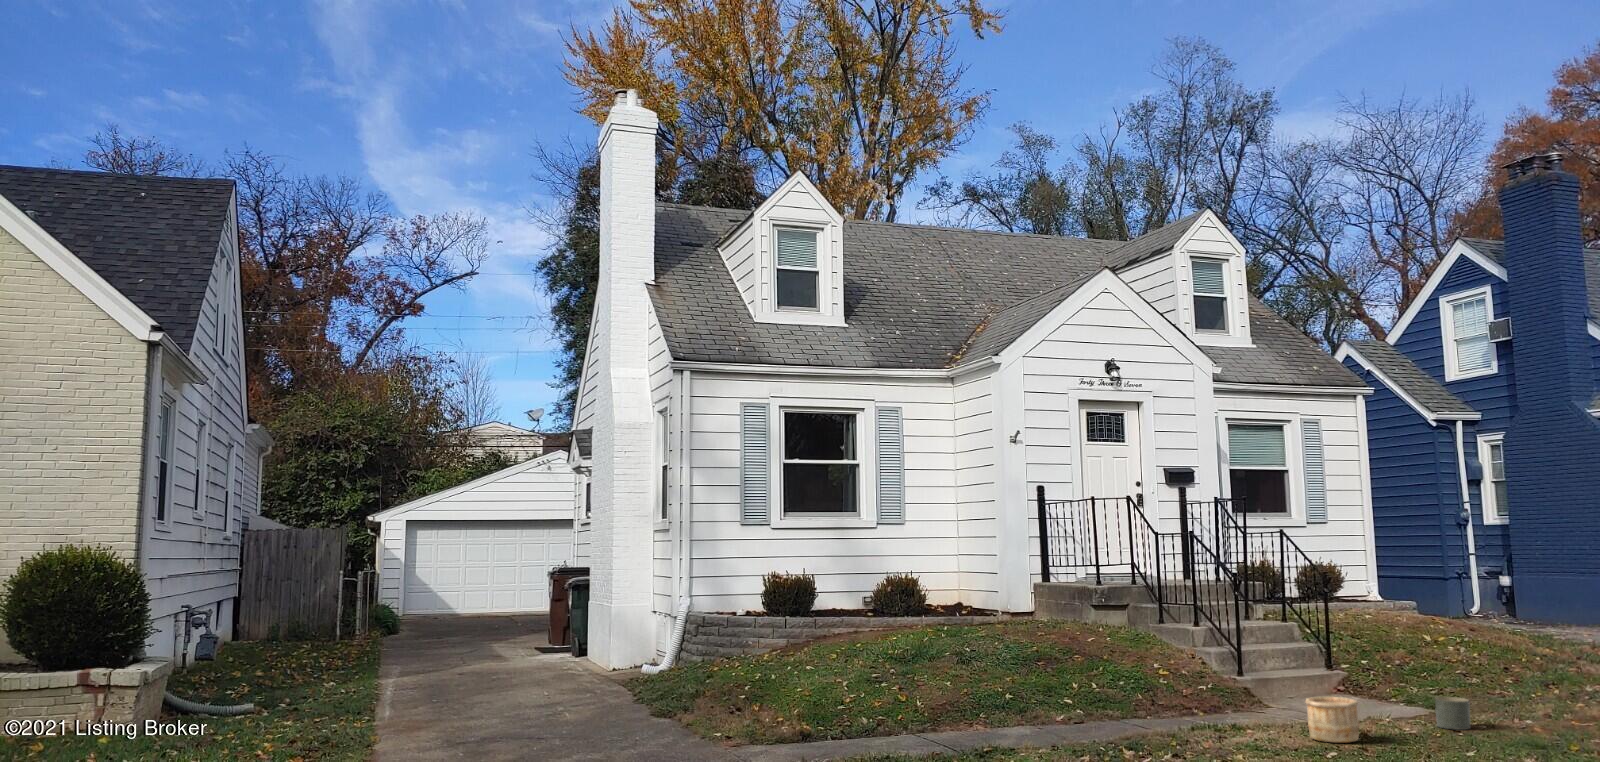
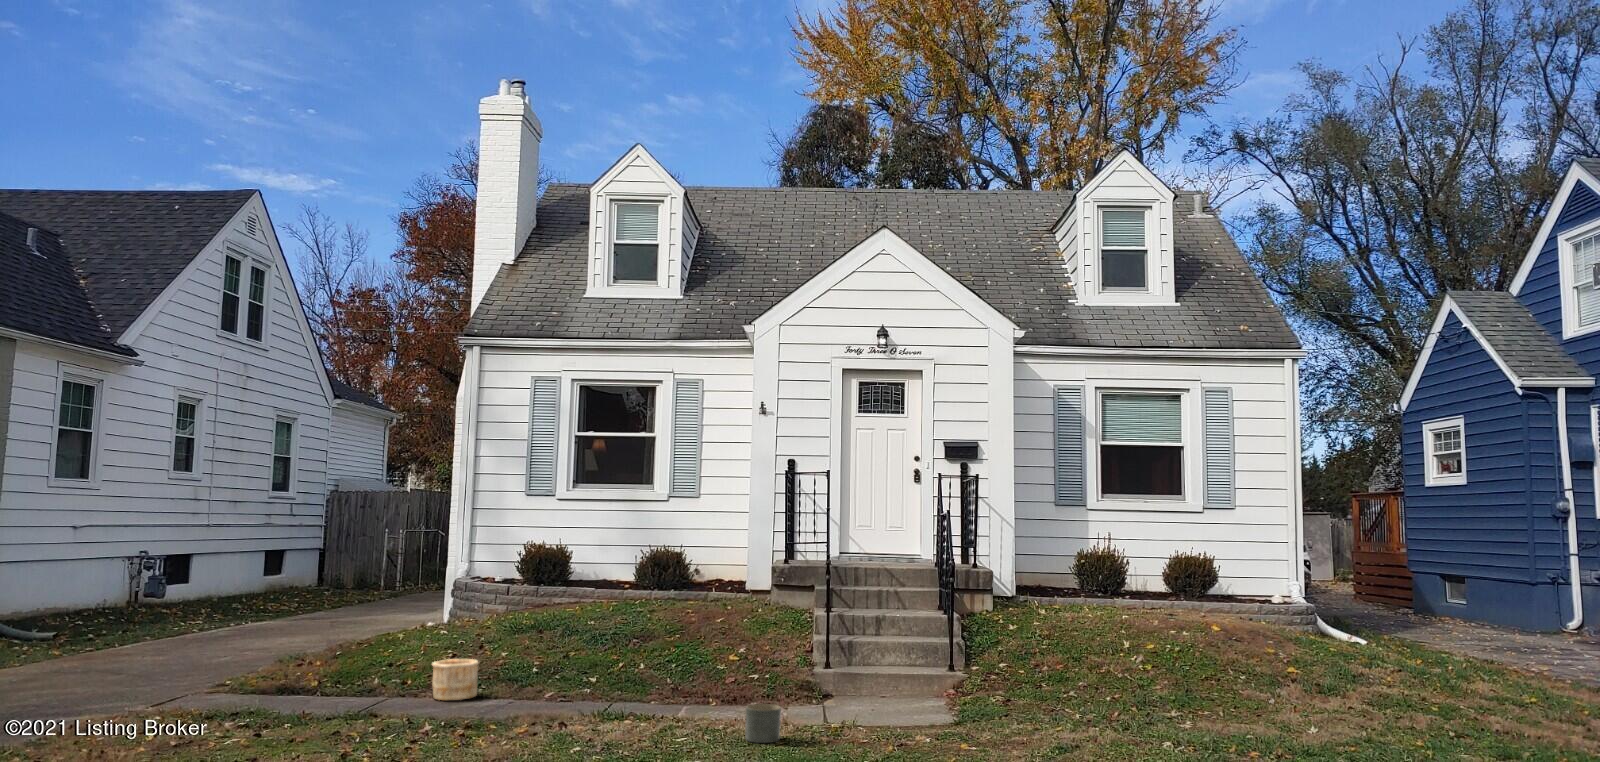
wooden bucket: present [1306,697,1359,742] -> present [432,659,478,700]

